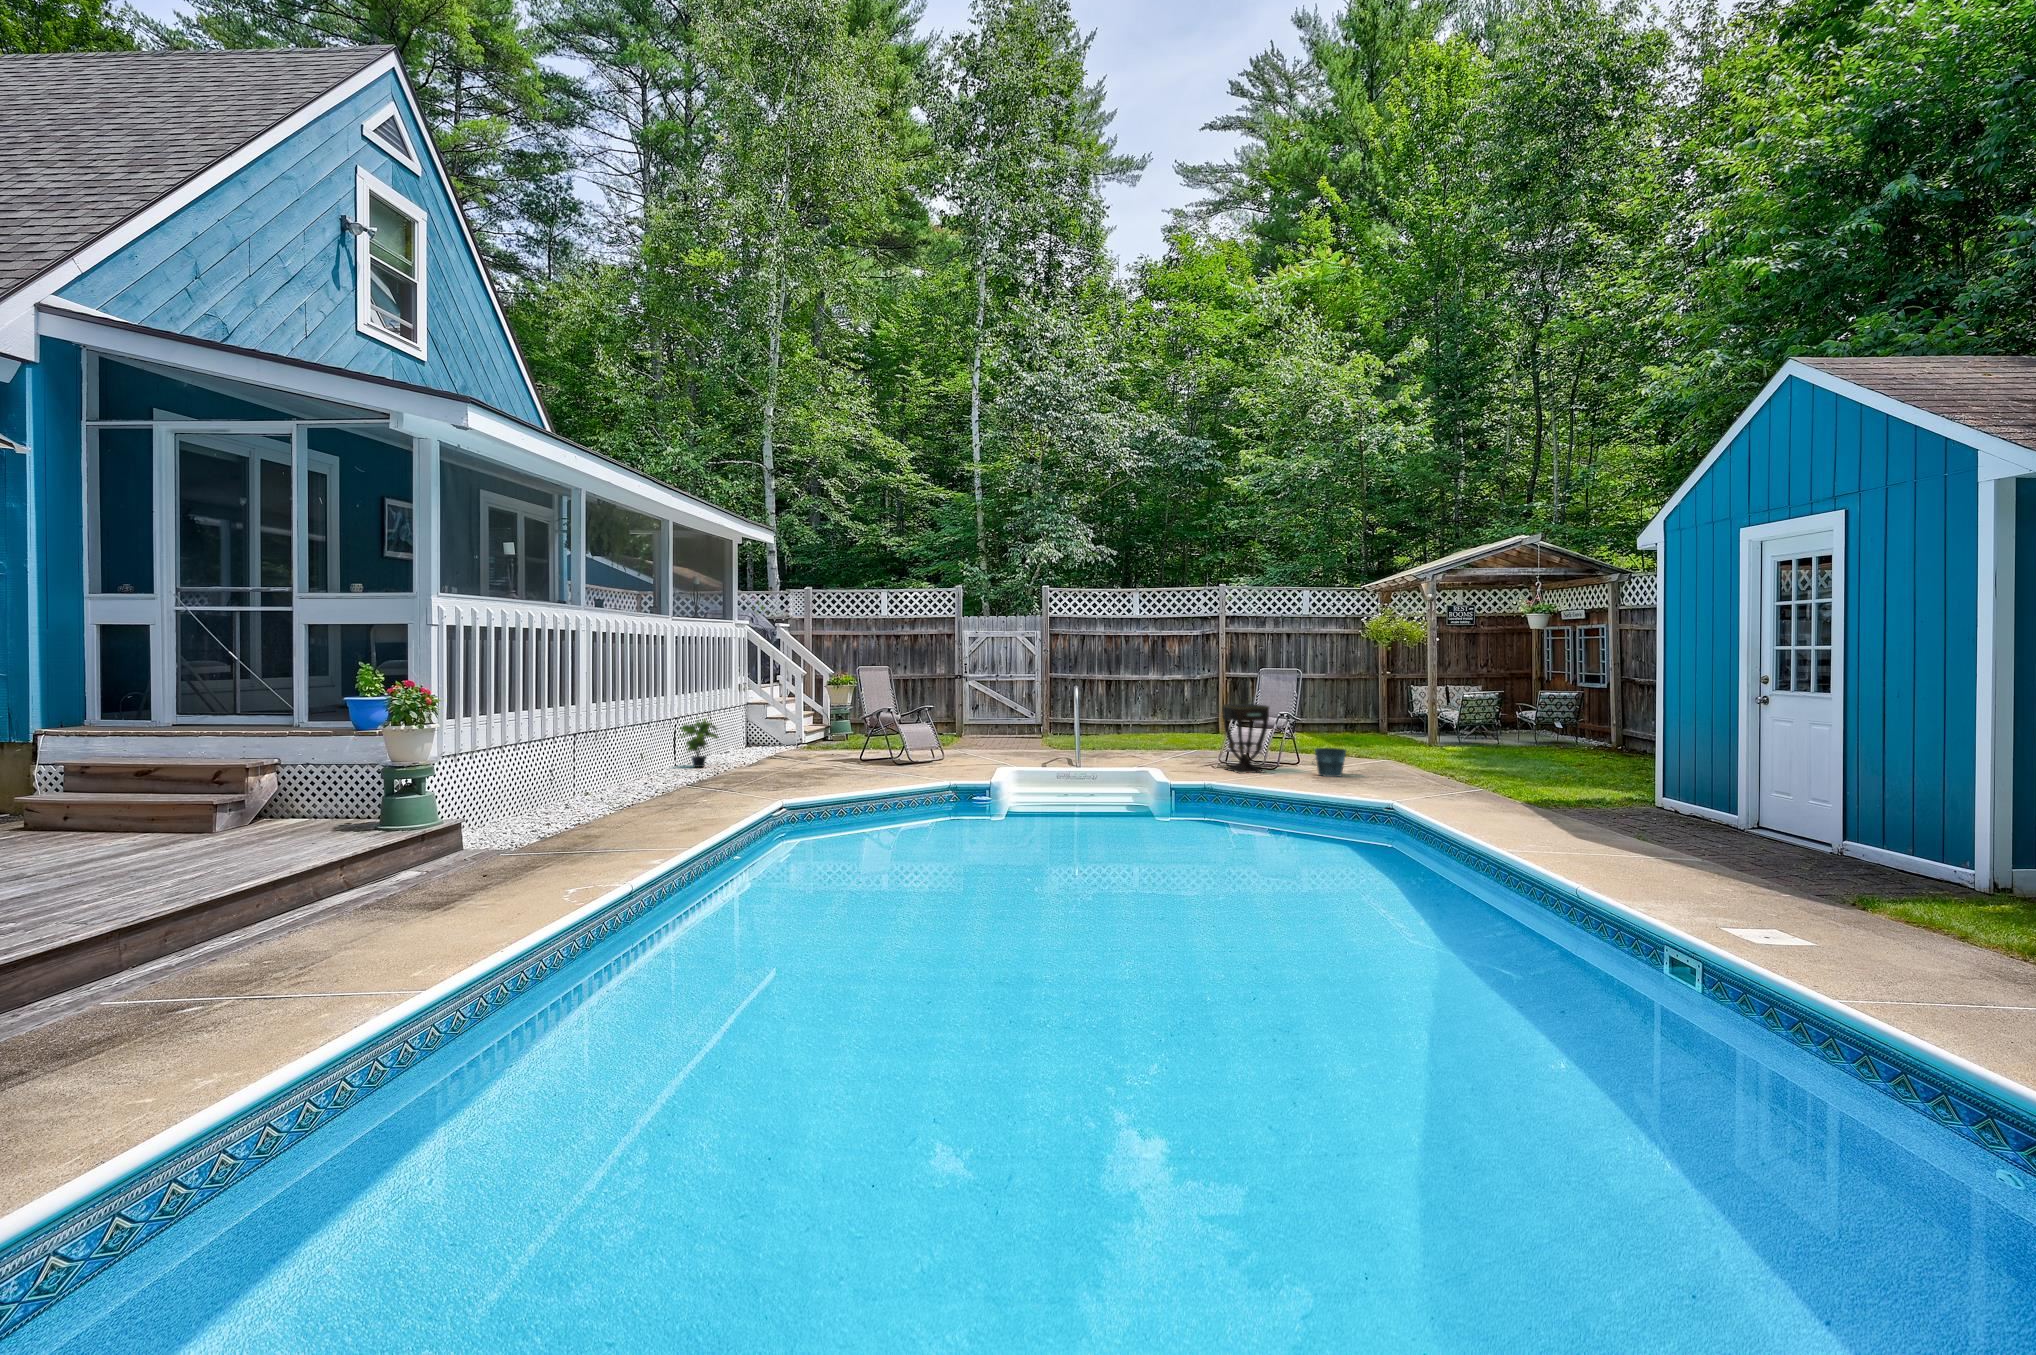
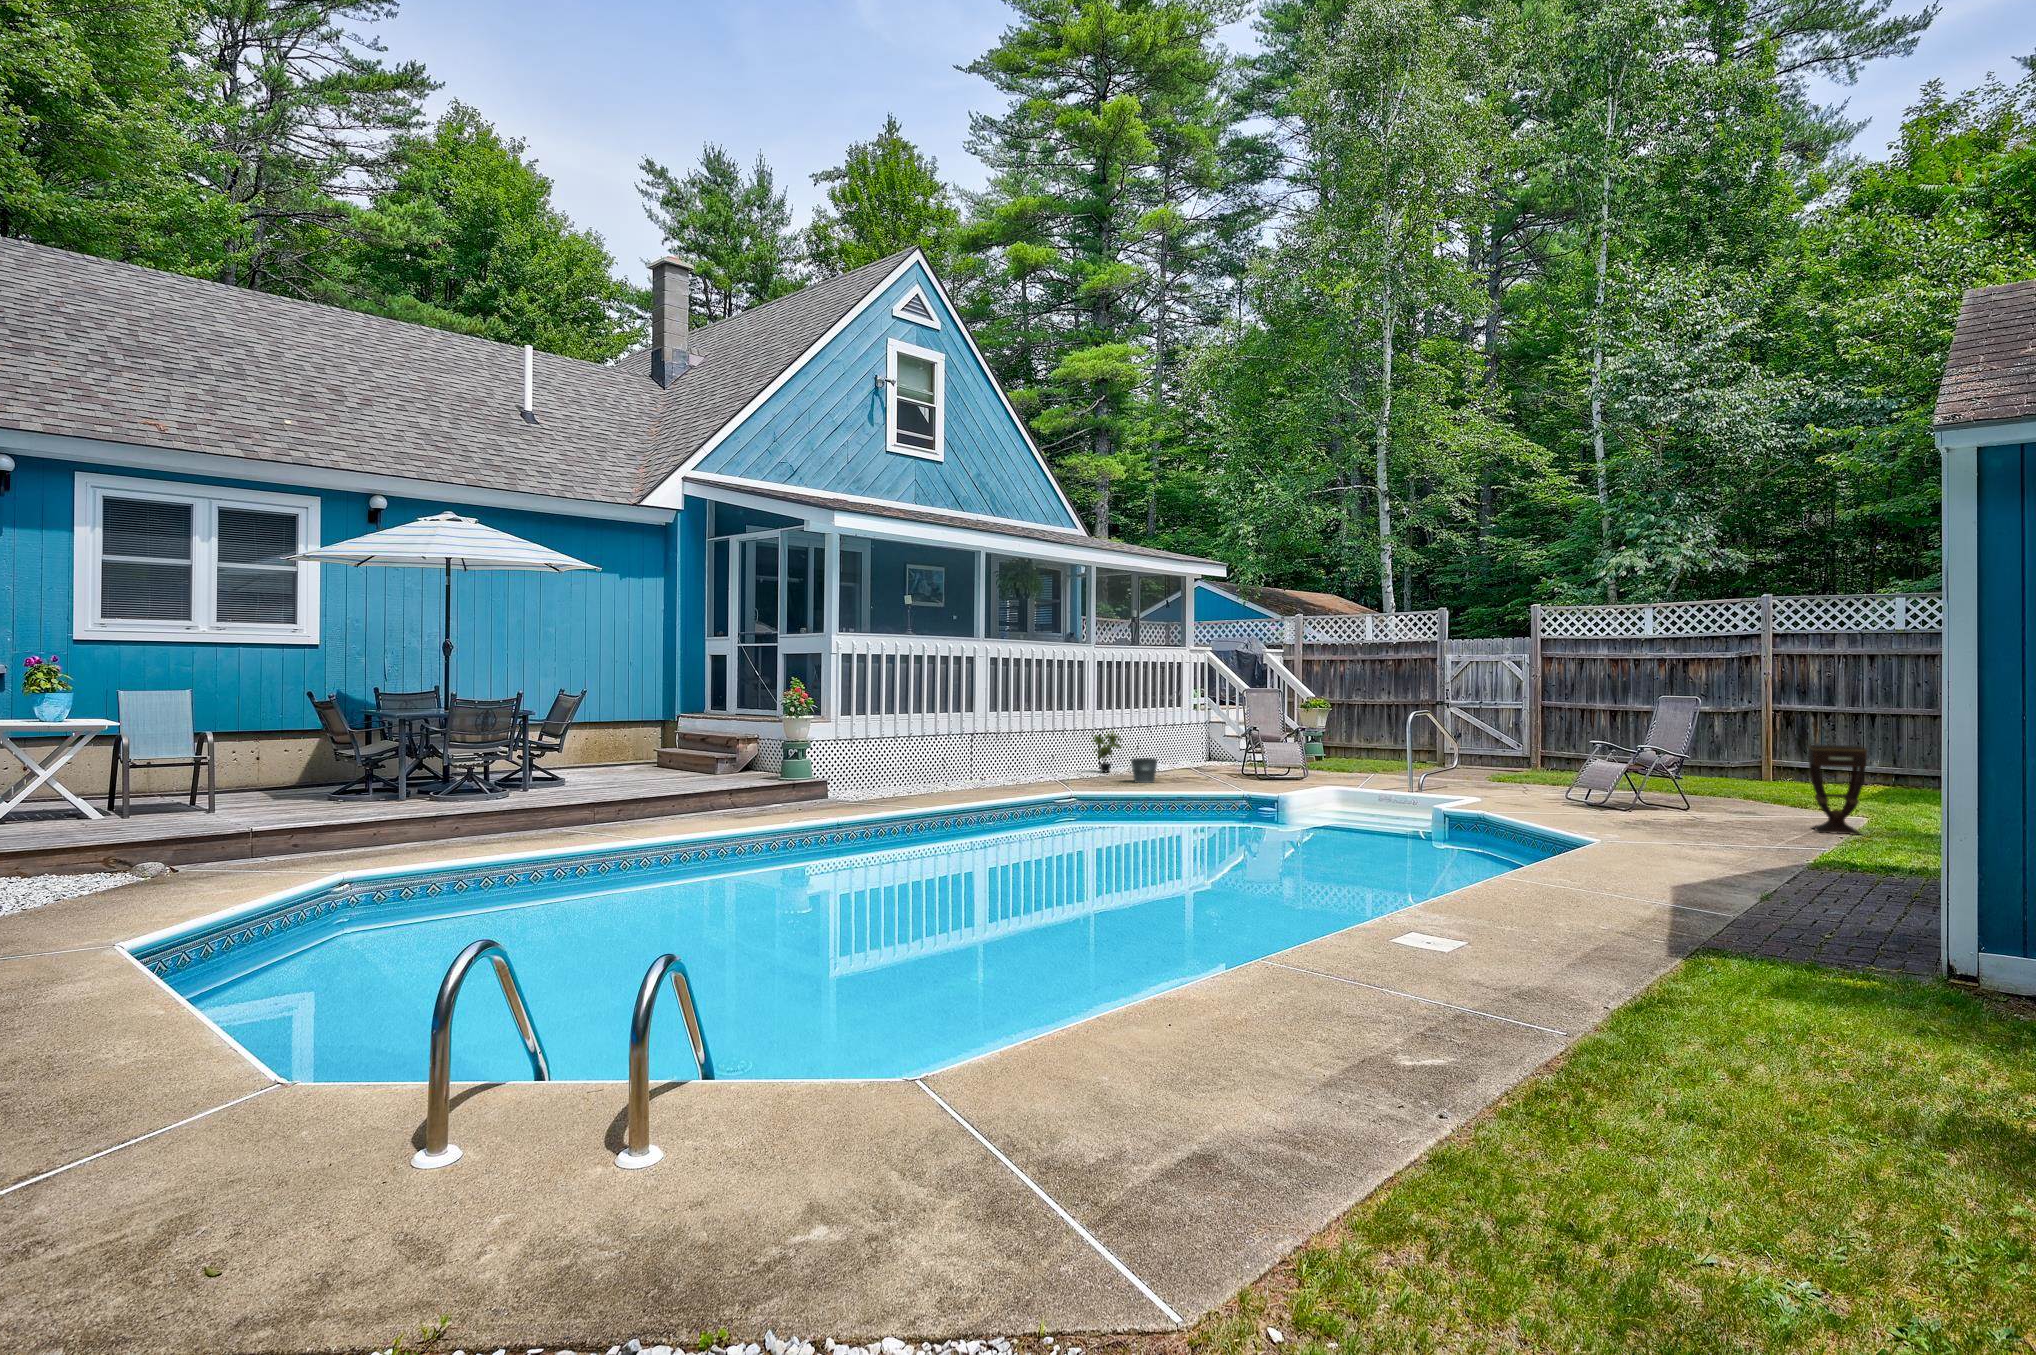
side table: present [1223,704,1269,773] -> present [1808,744,1867,835]
bucket: present [1312,748,1346,777] -> present [1131,758,1157,783]

